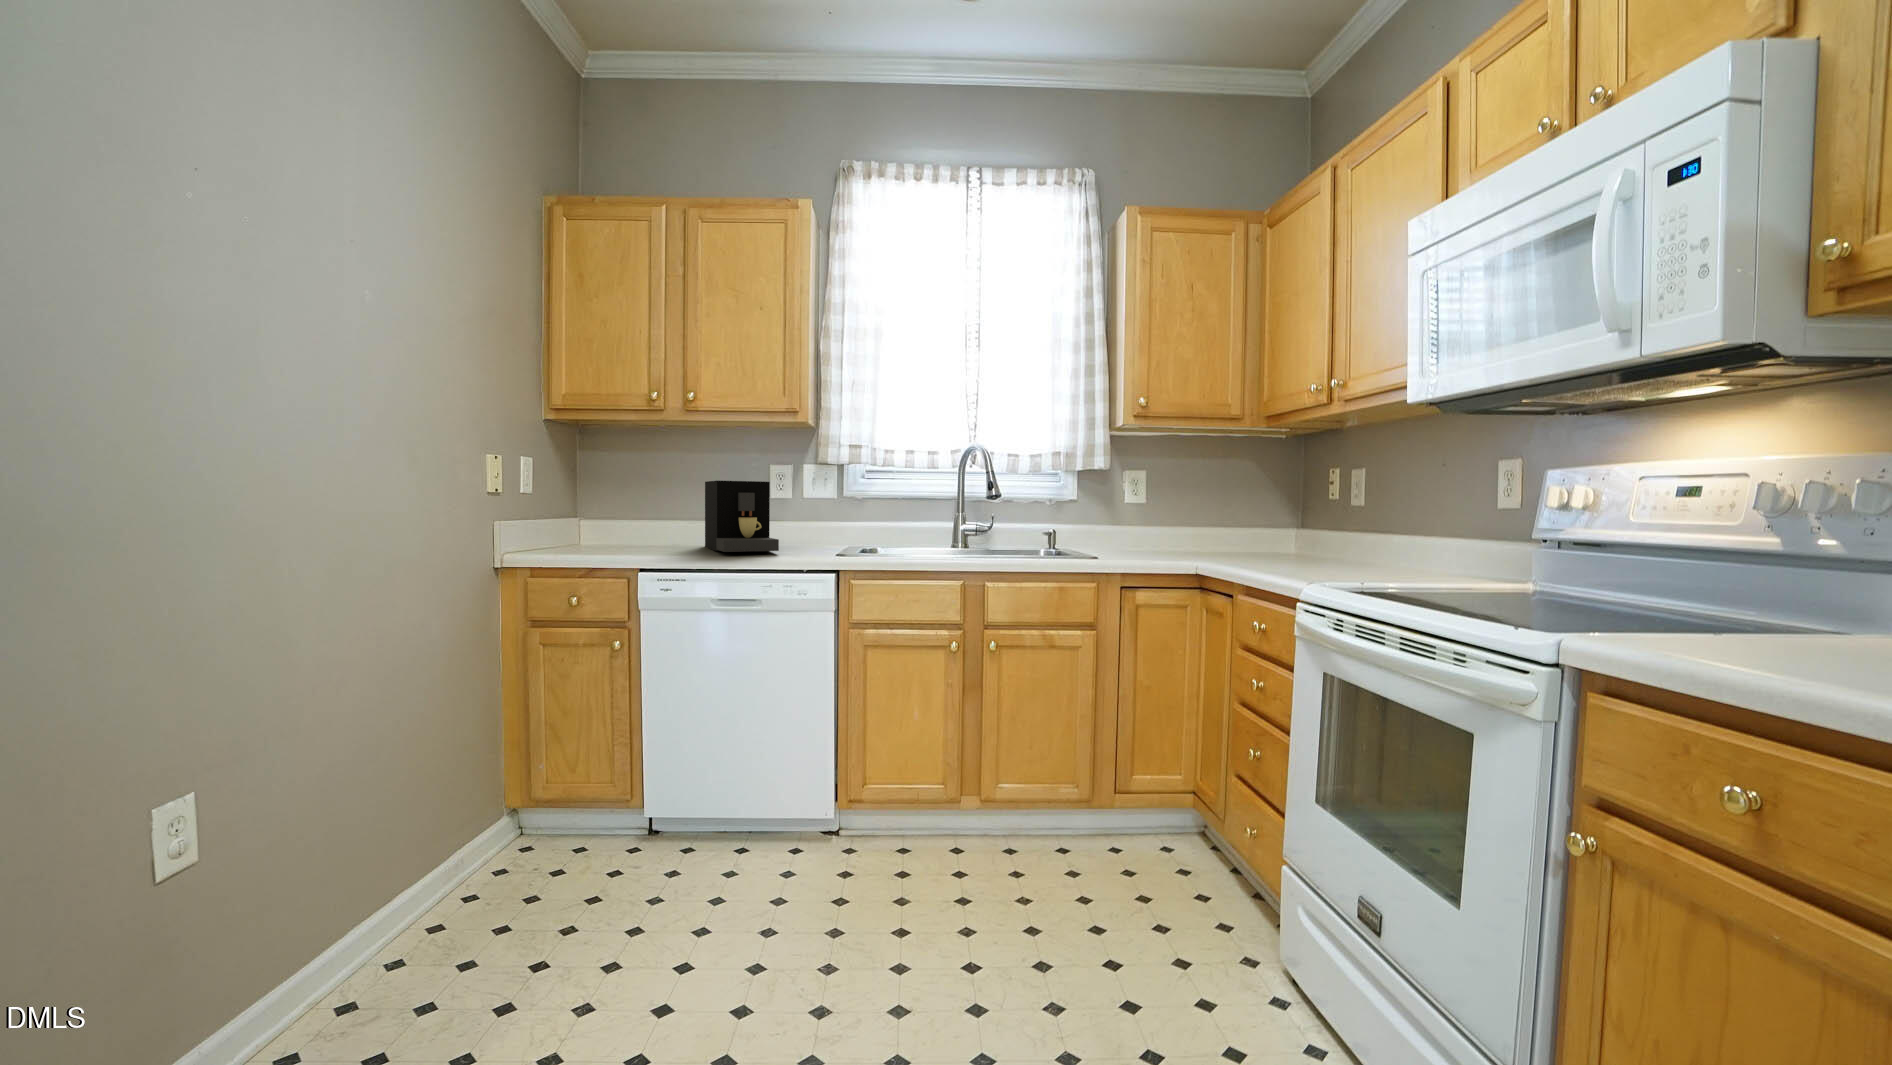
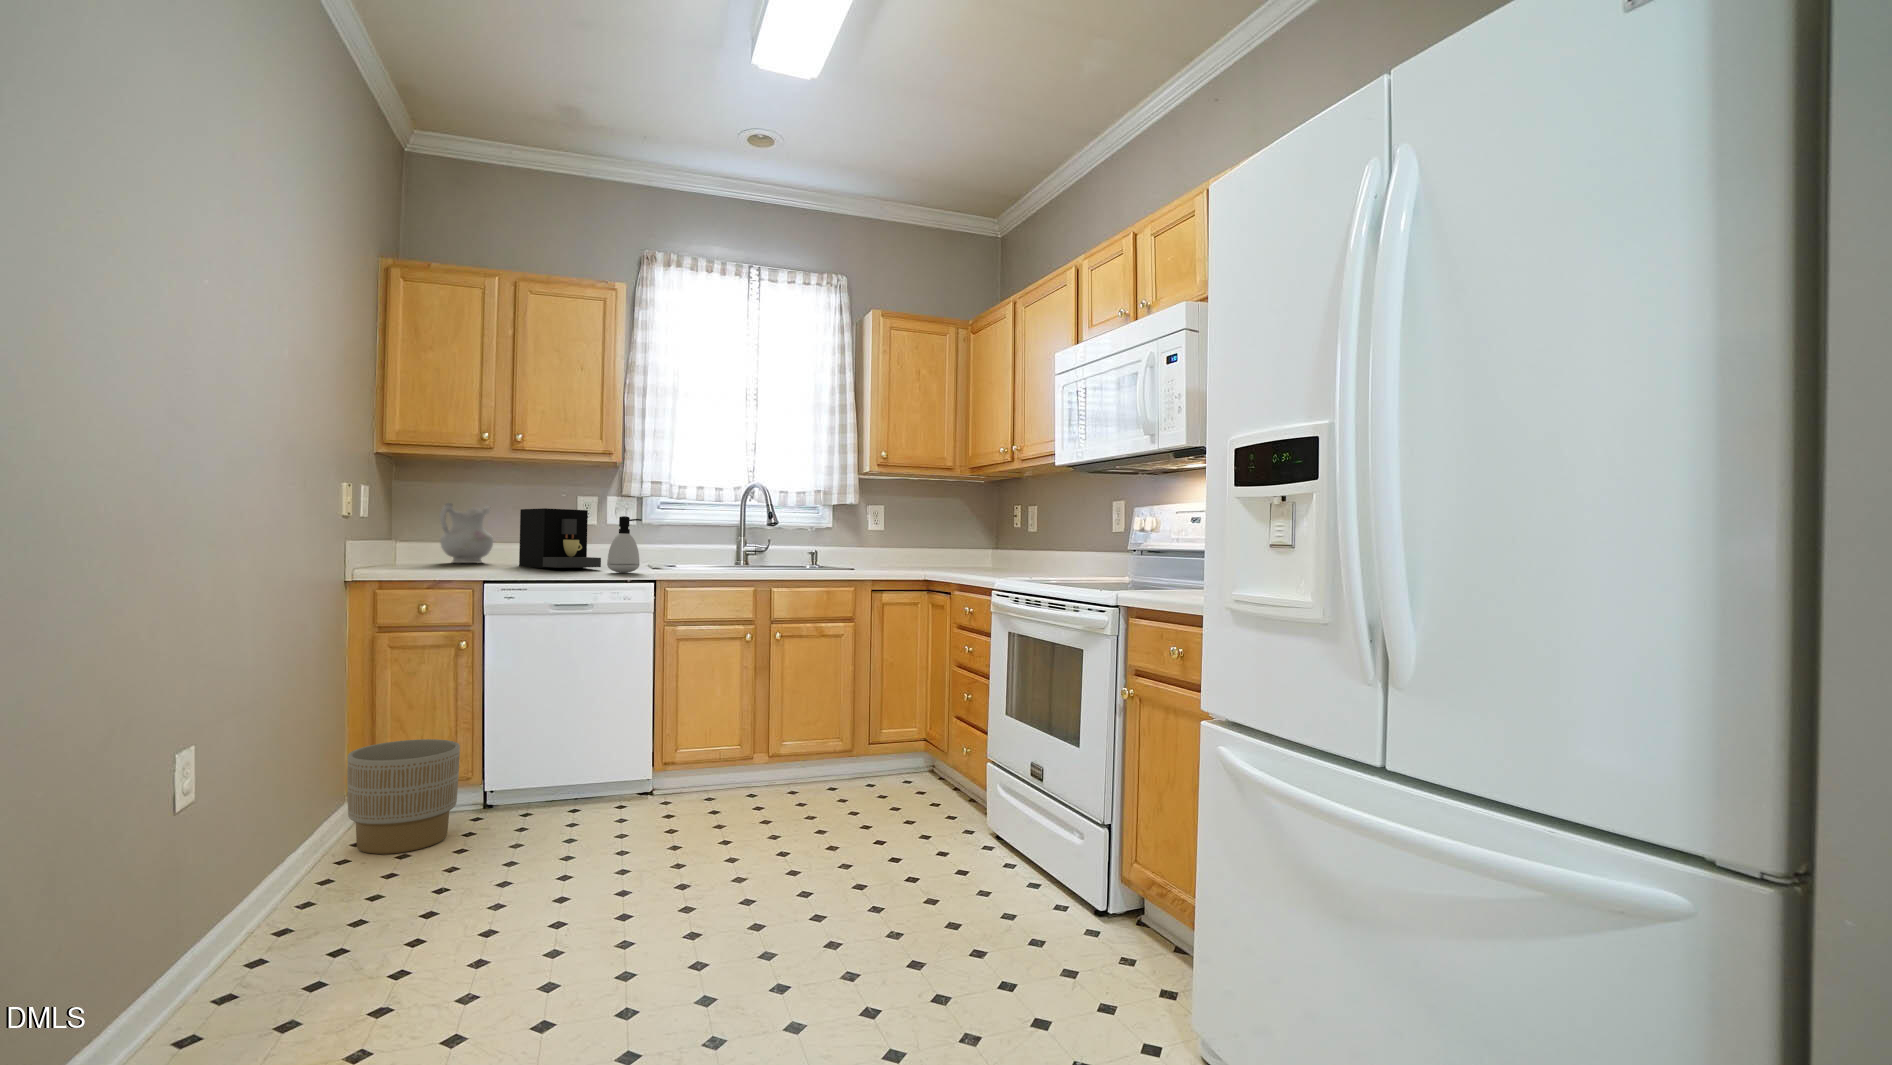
ceramic pitcher: none [627,476,686,543] -> present [440,503,493,563]
soap dispenser: none [776,489,816,560] -> present [607,516,642,573]
planter: none [466,754,595,900] -> present [347,739,460,854]

